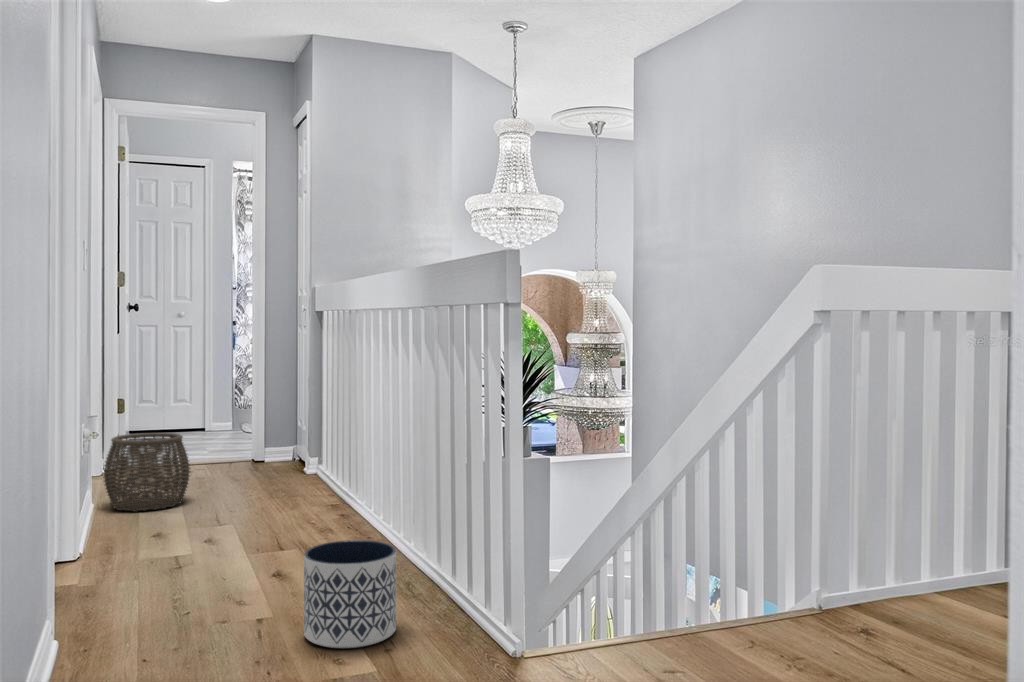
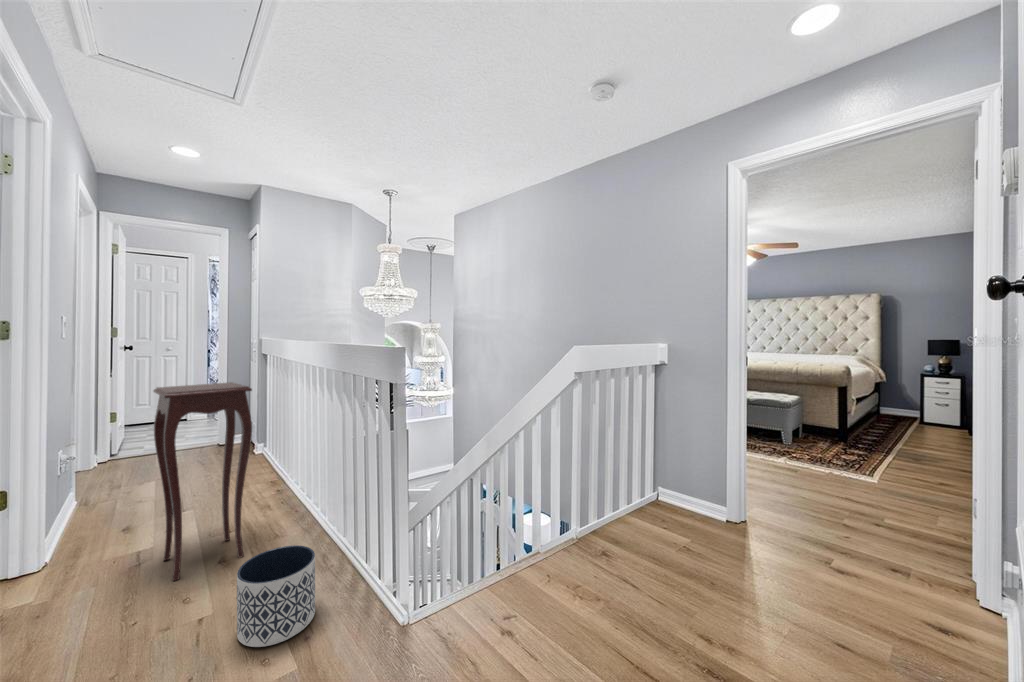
side table: none [197,330,314,585] -> present [154,382,252,581]
woven basket: present [103,433,190,512] -> none [84,443,162,505]

